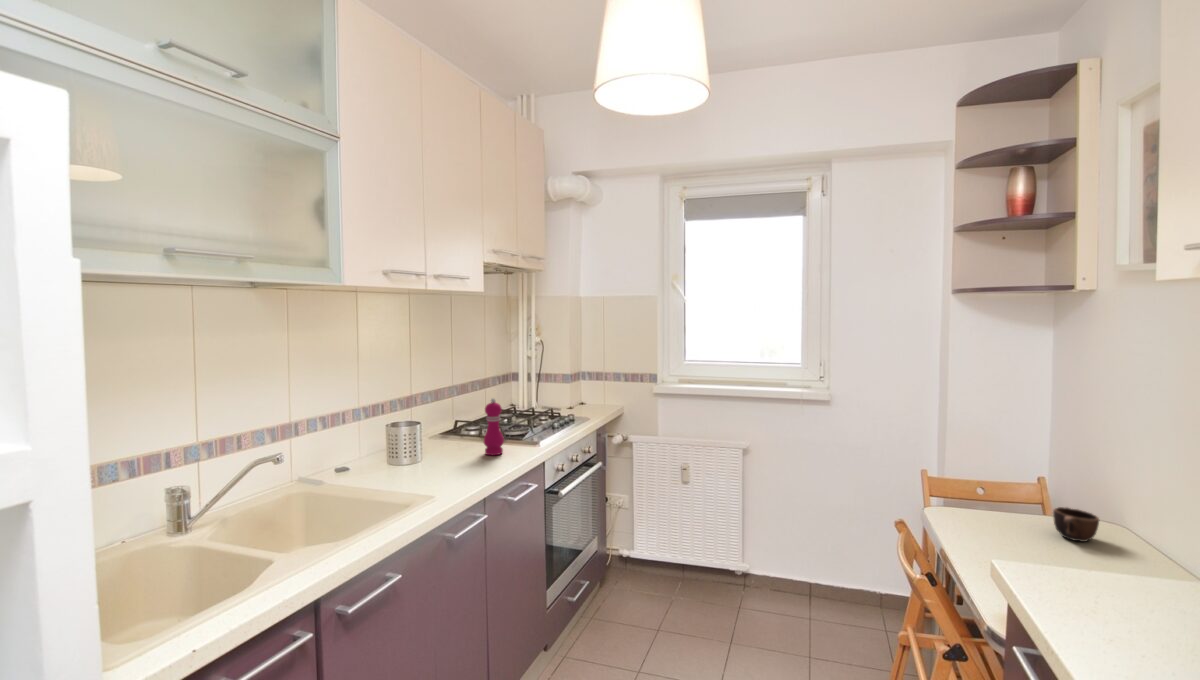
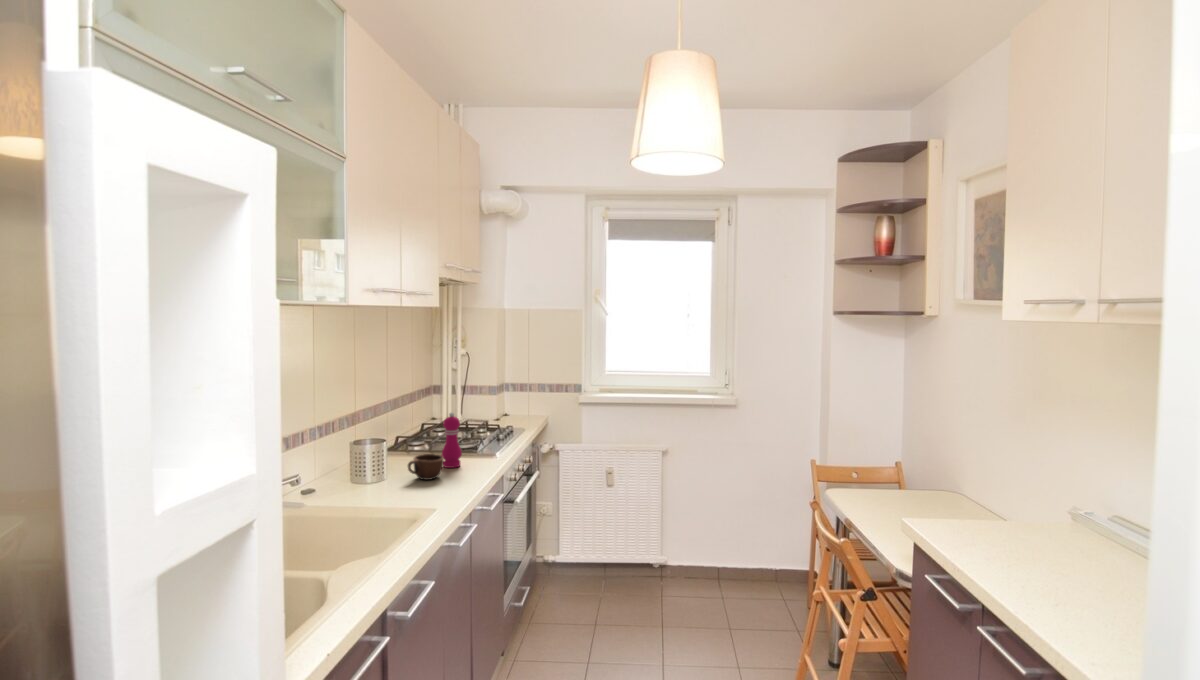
mug: present [1053,507,1099,542] -> present [408,454,444,480]

